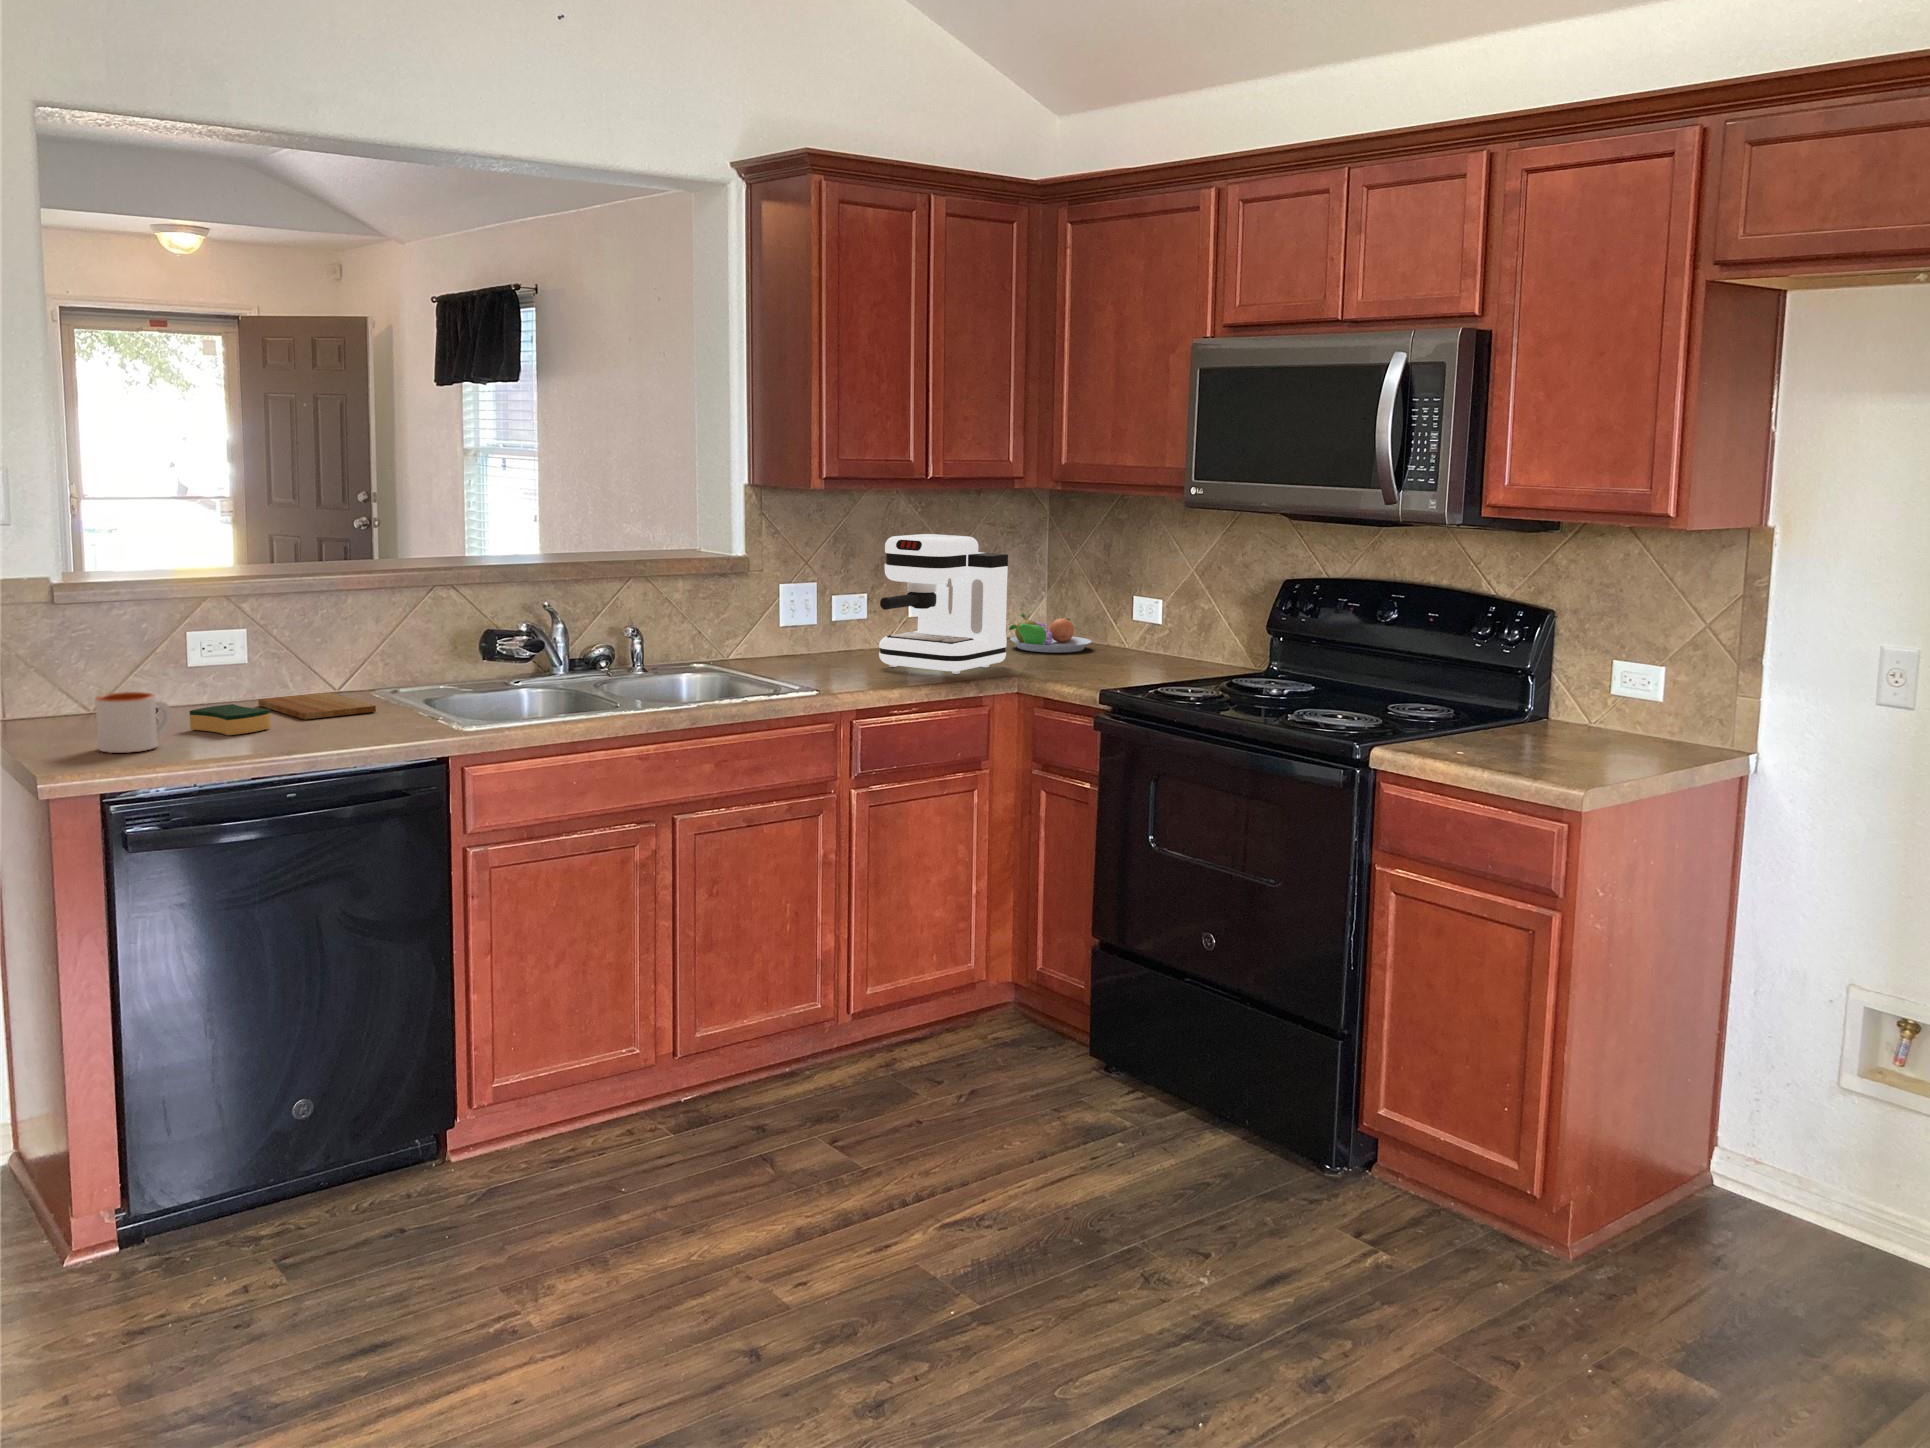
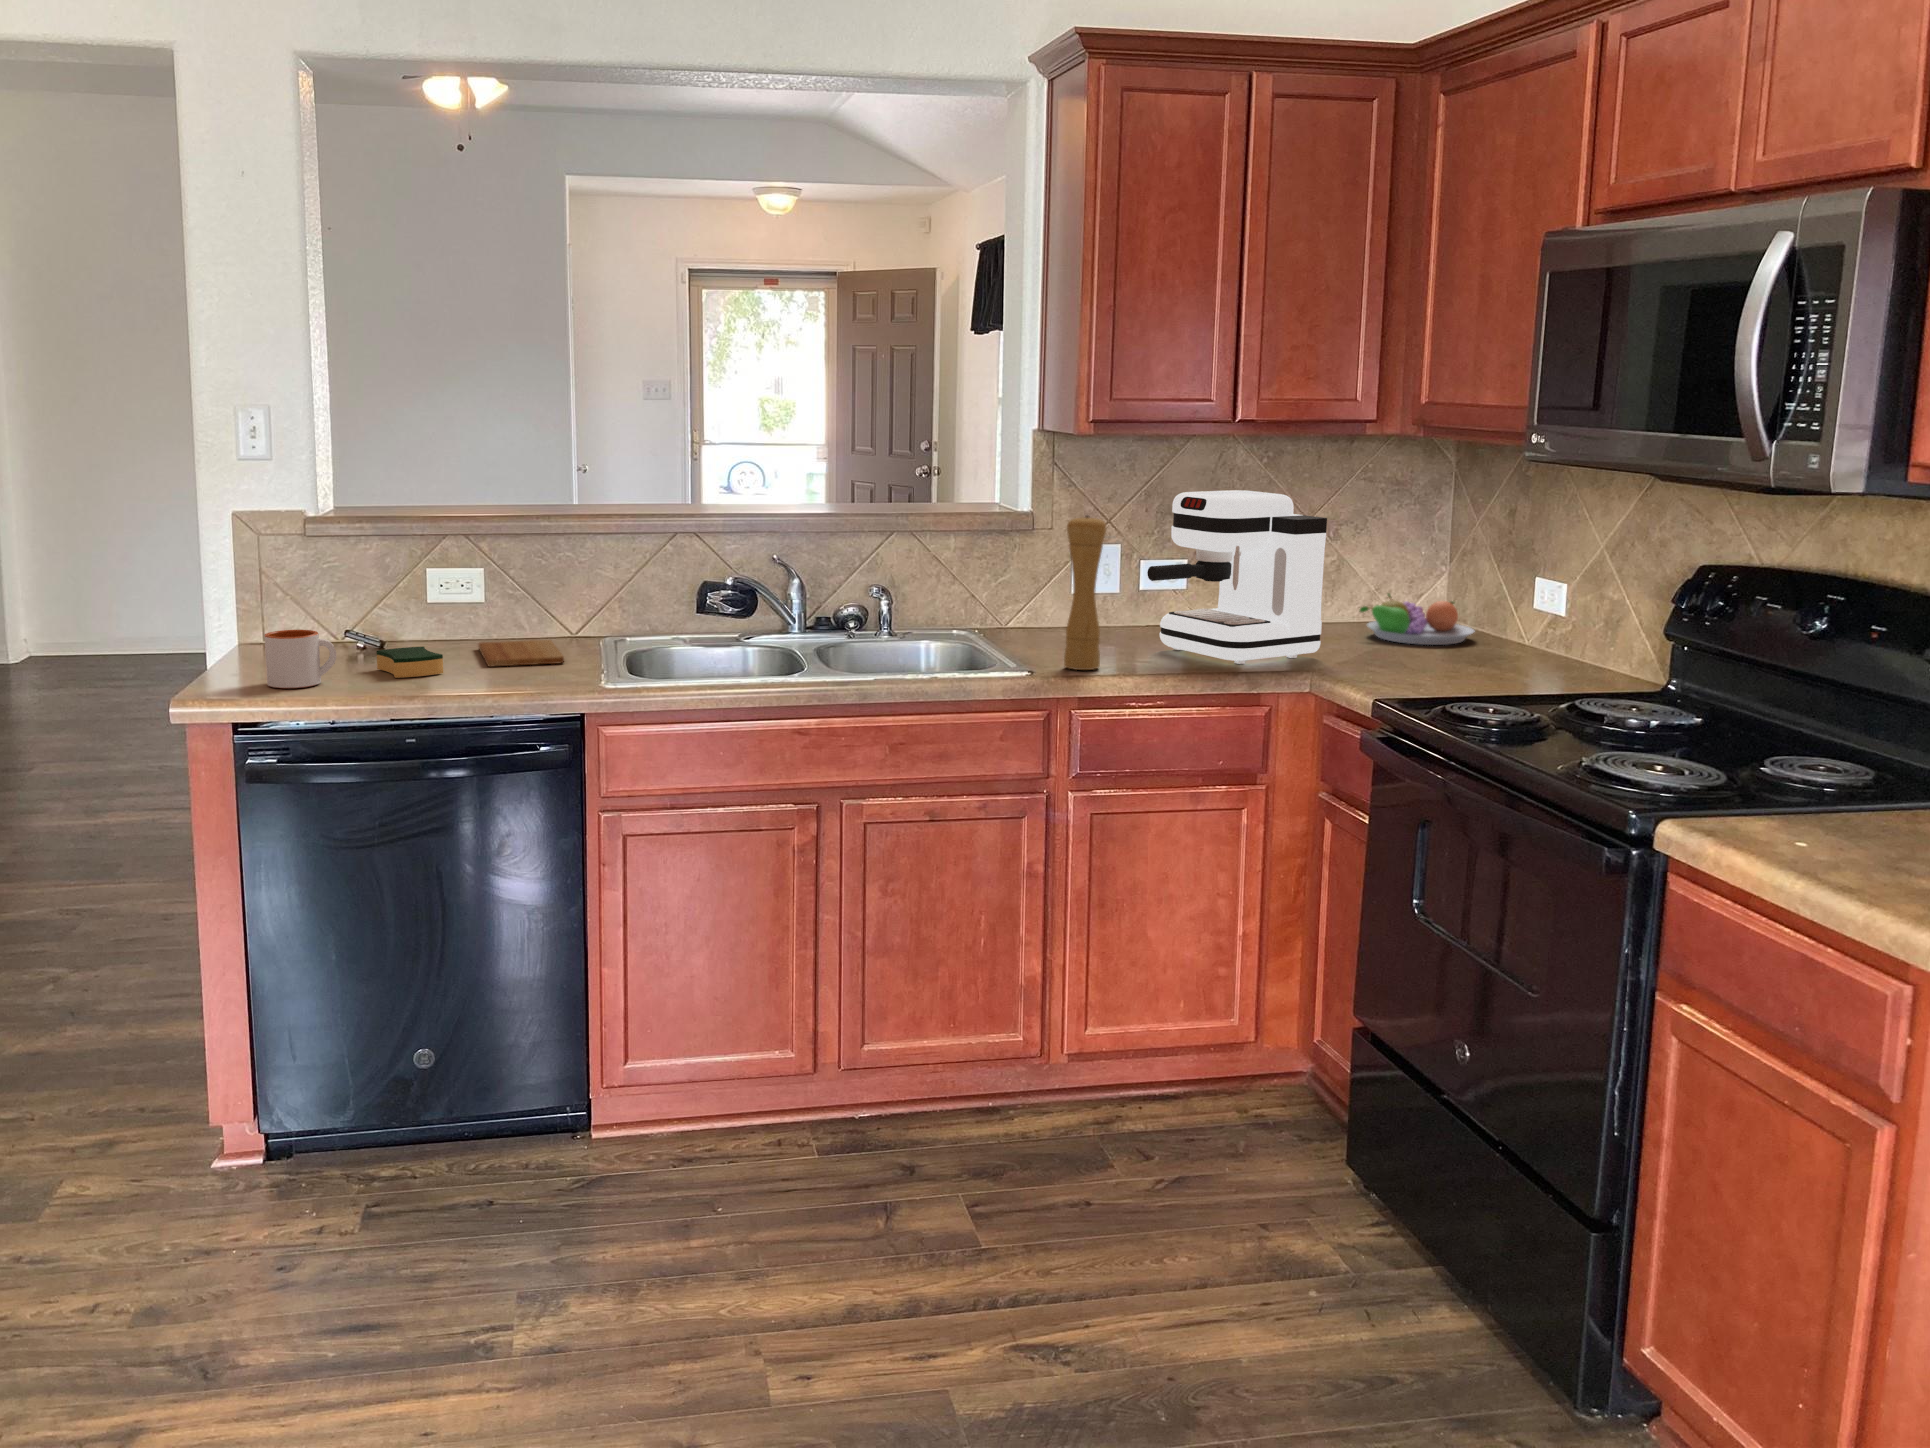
pepper mill: none [830,556,863,686] -> present [1064,515,1106,670]

